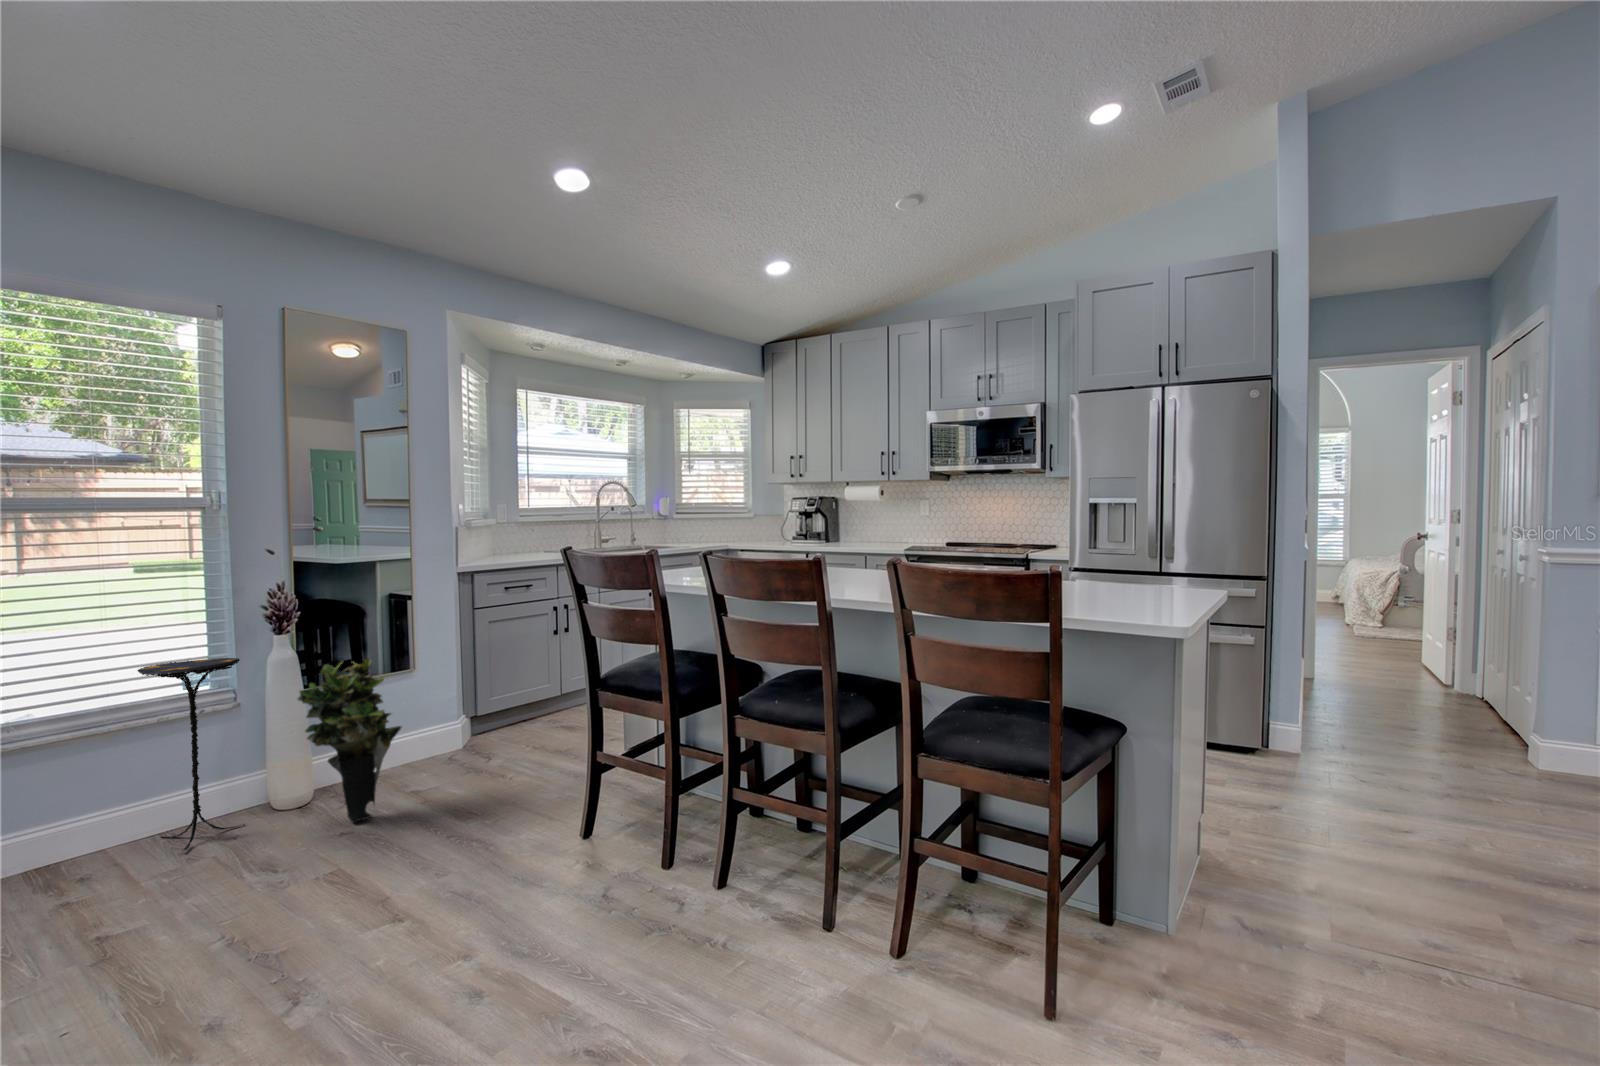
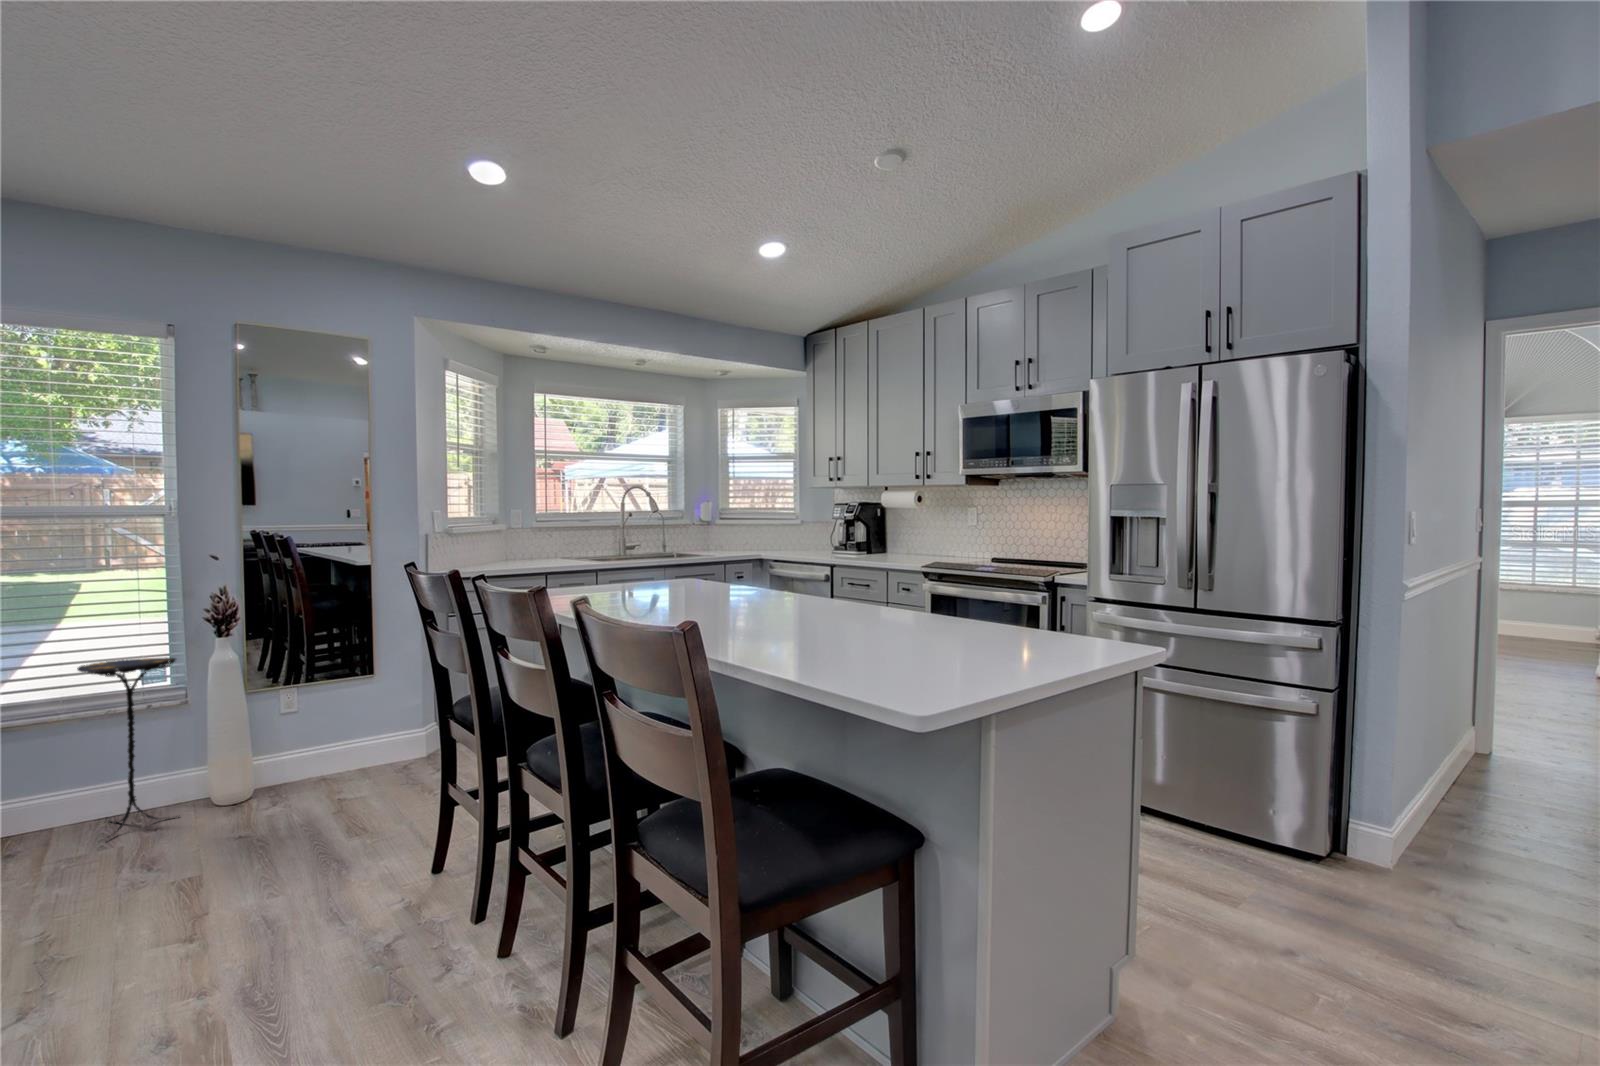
potted plant: present [297,658,402,823] -> none [218,663,320,826]

